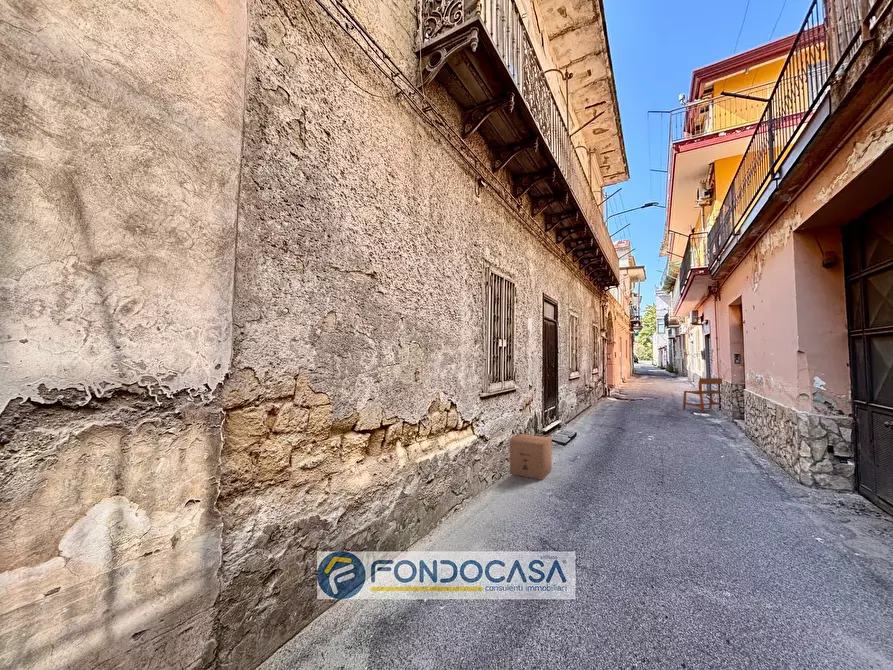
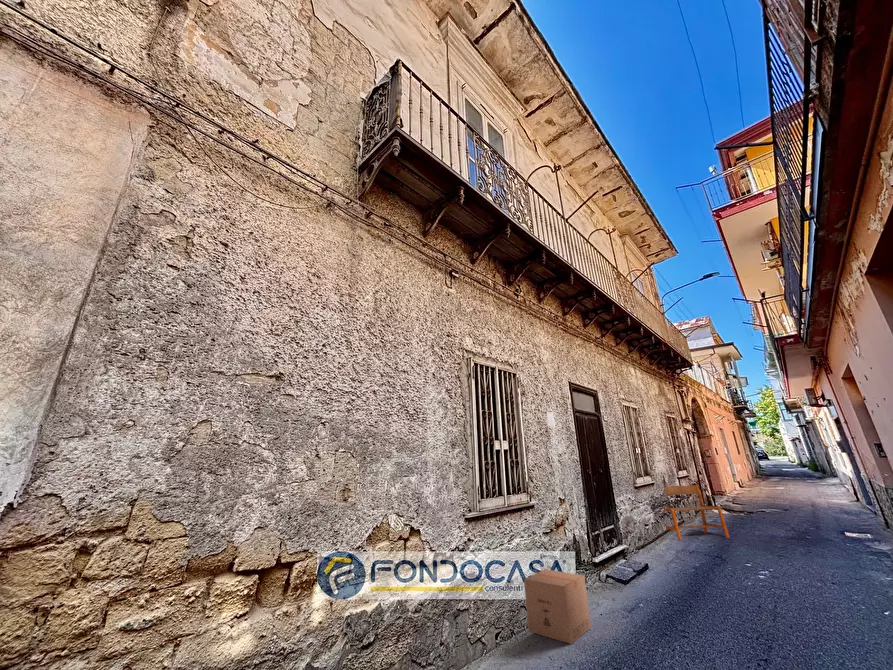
bench: present [683,378,723,412] -> present [664,485,729,540]

